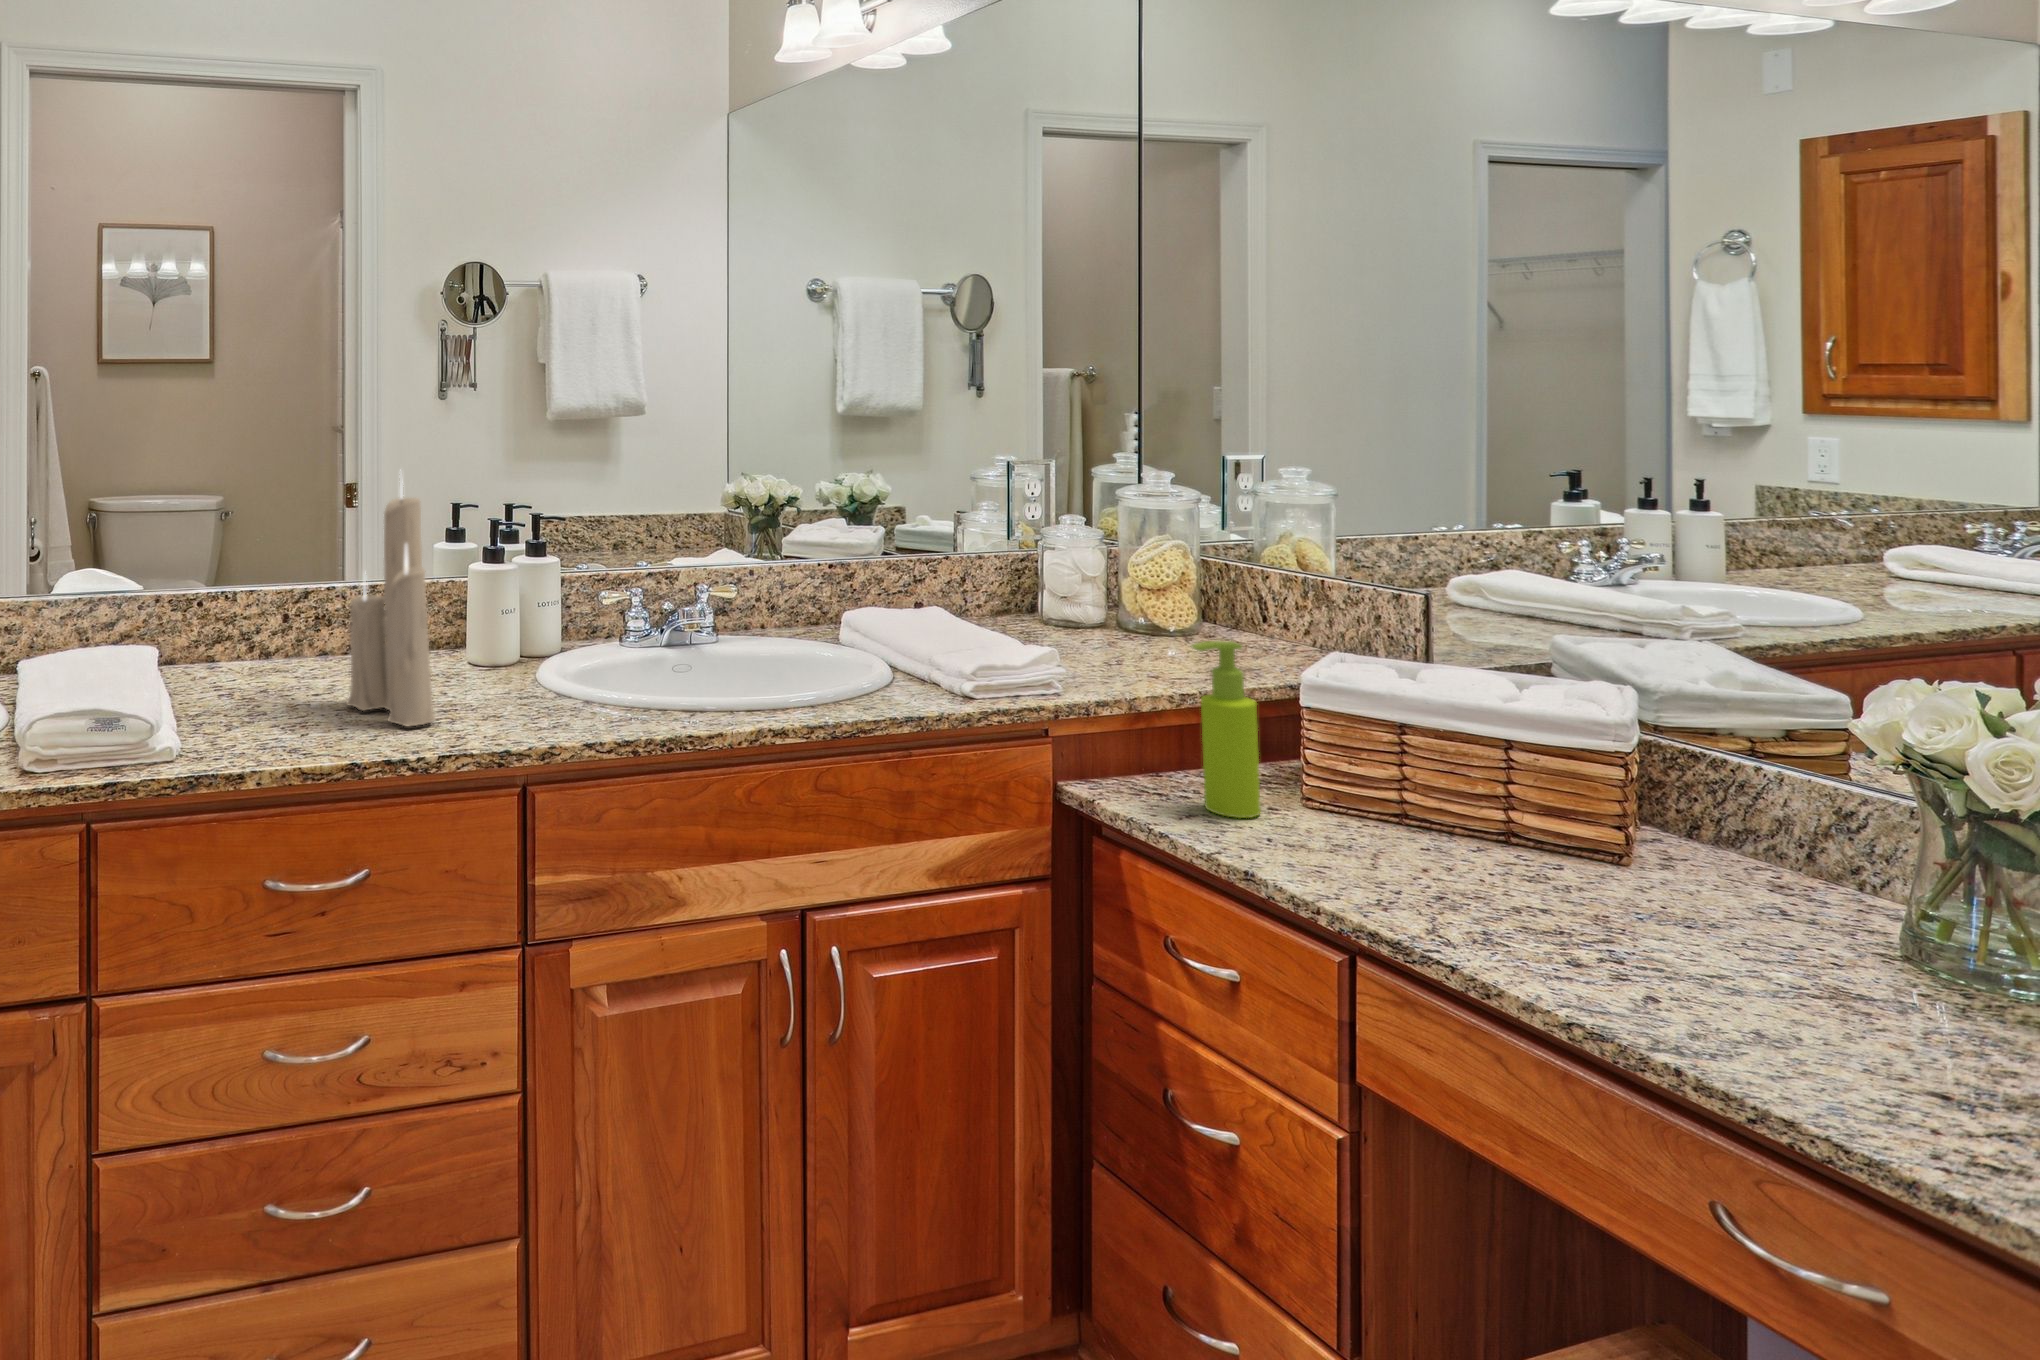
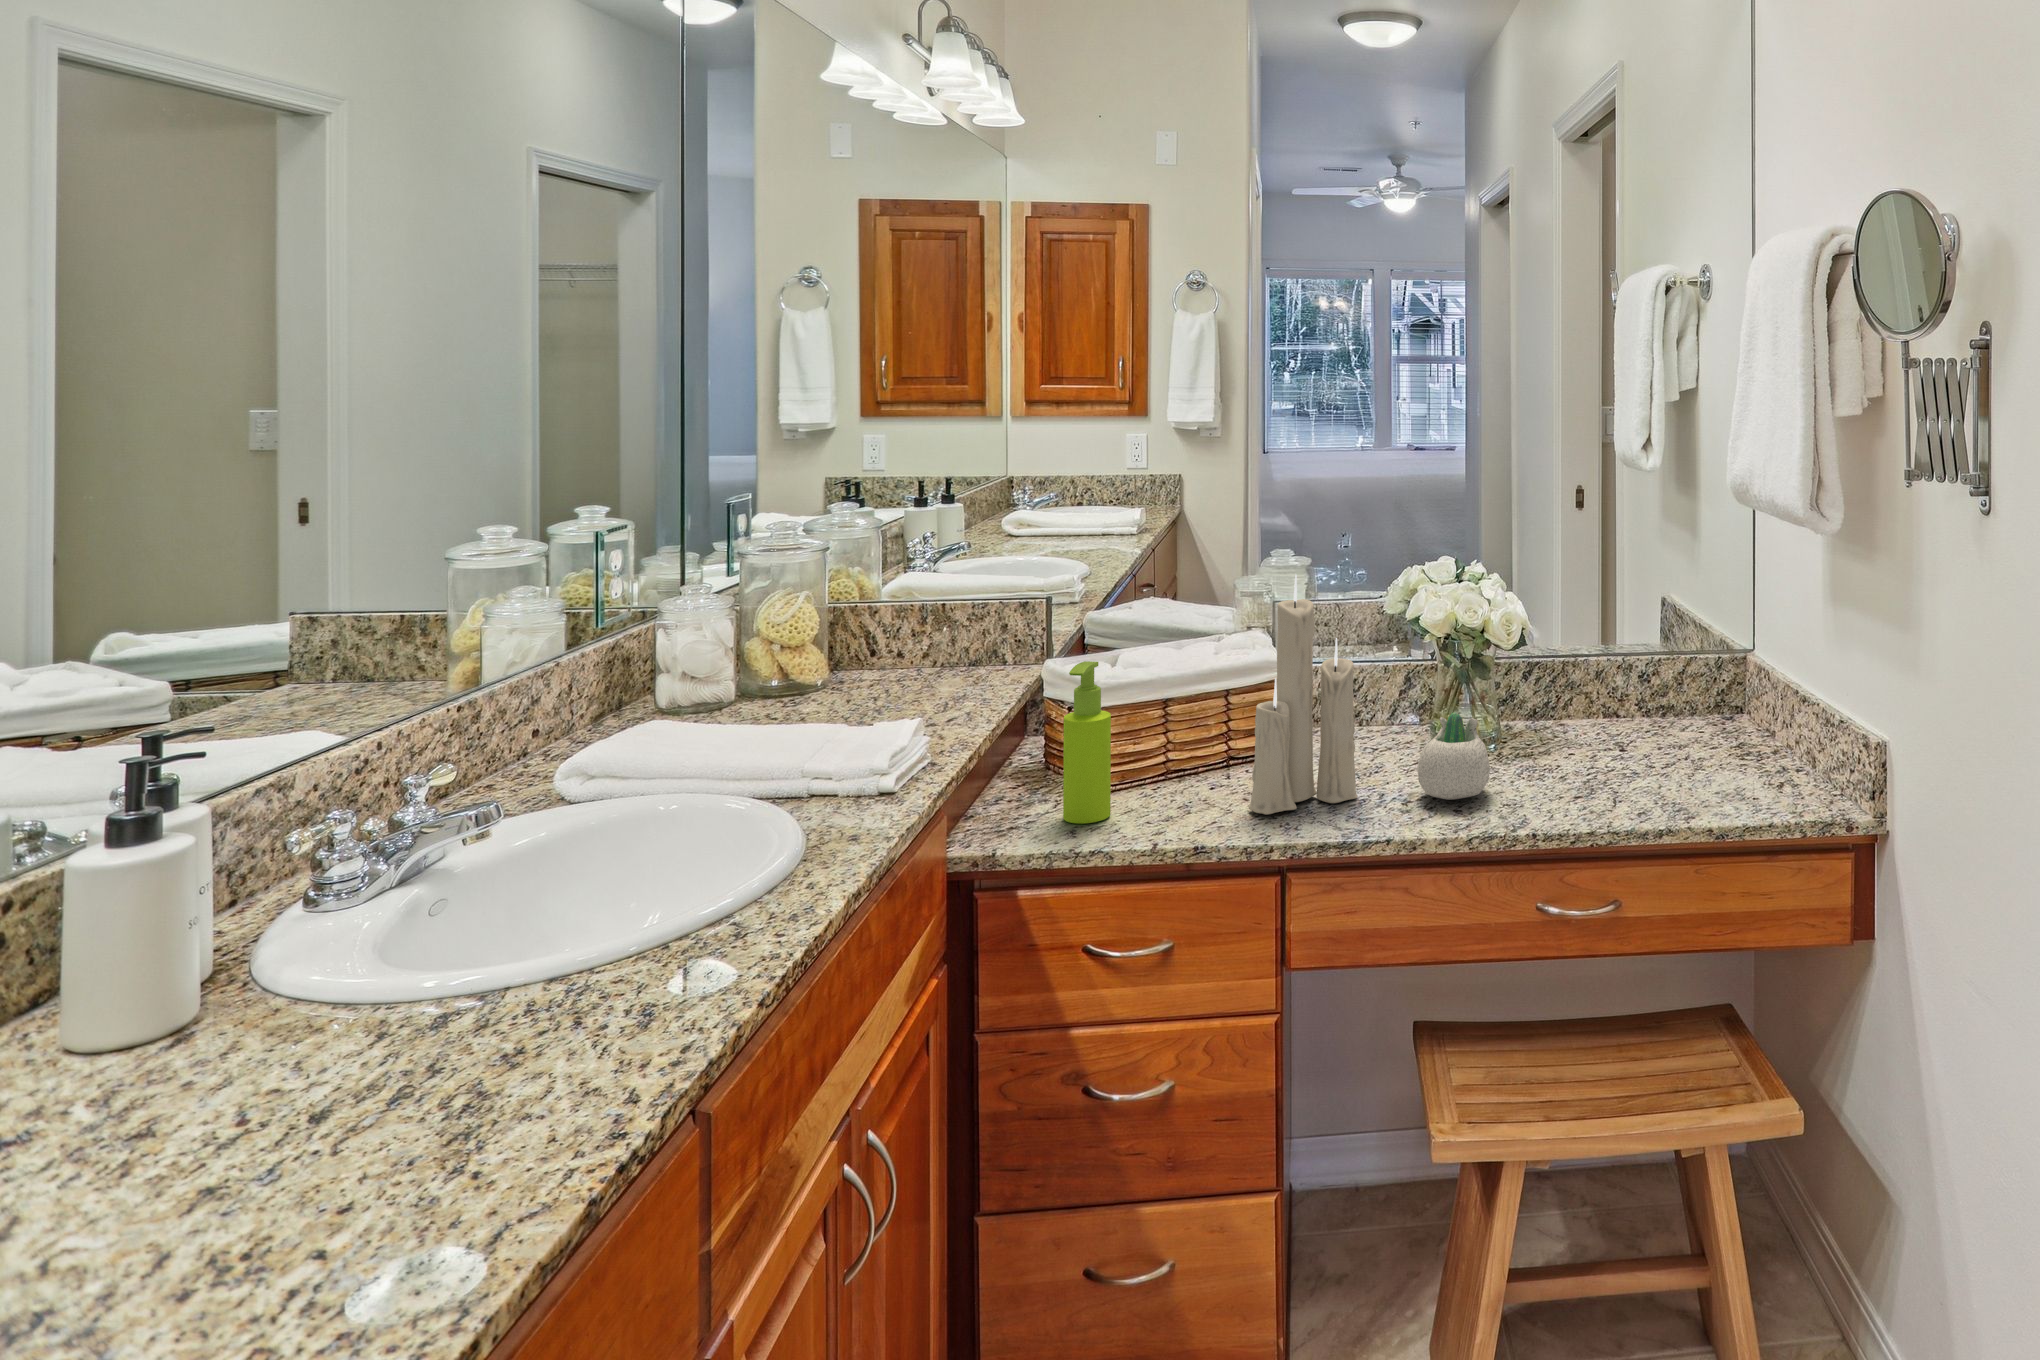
candle: present [347,483,435,727] -> present [1248,574,1358,815]
succulent planter: none [1611,858,1806,1009] -> present [1417,712,1490,800]

